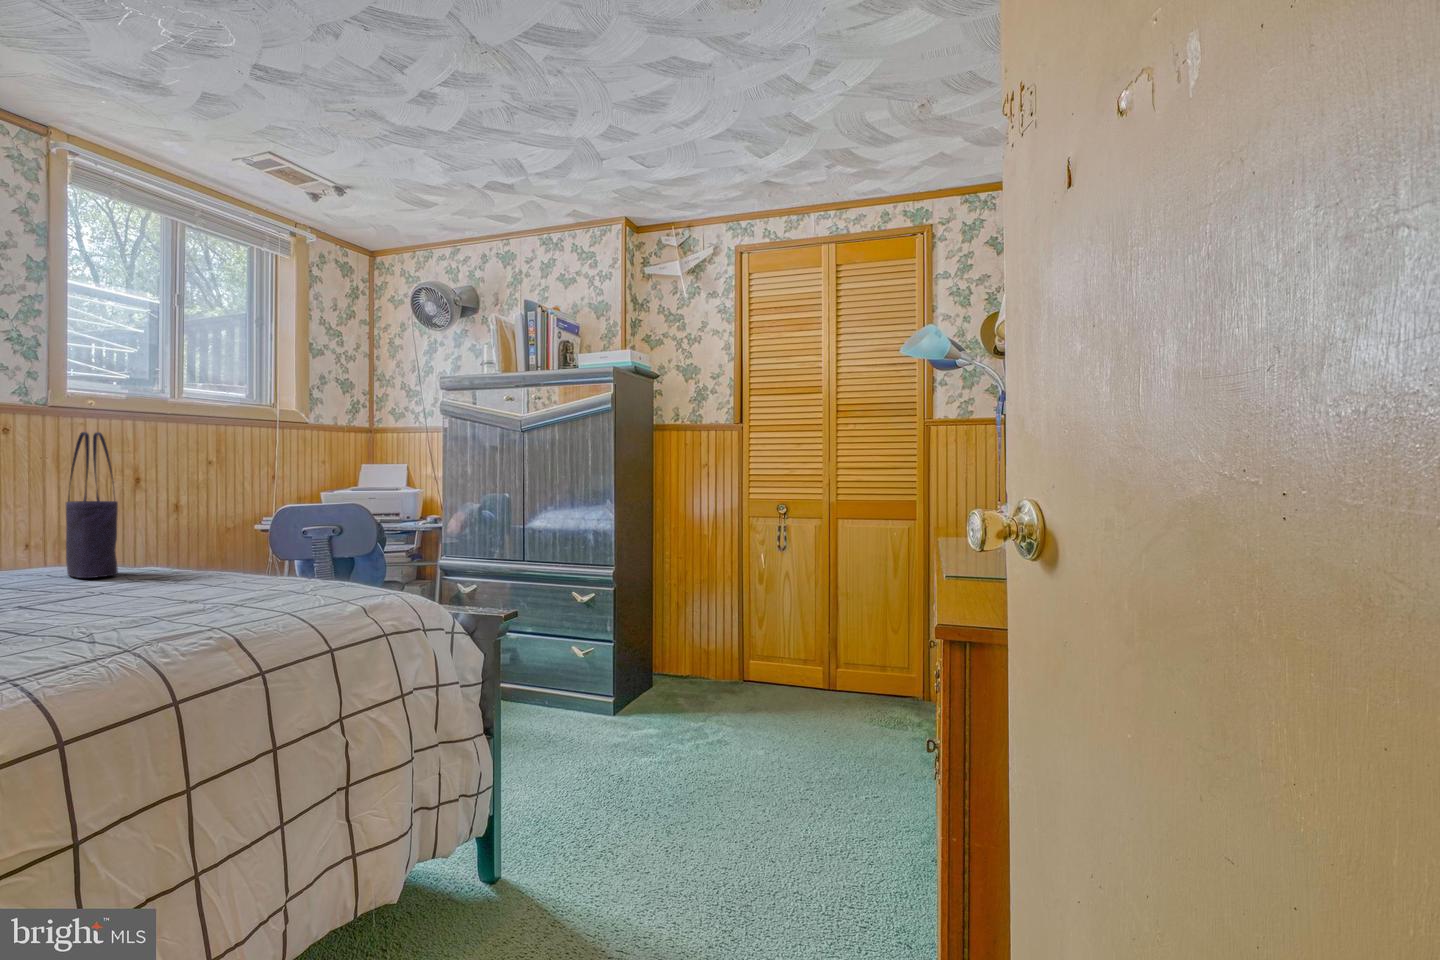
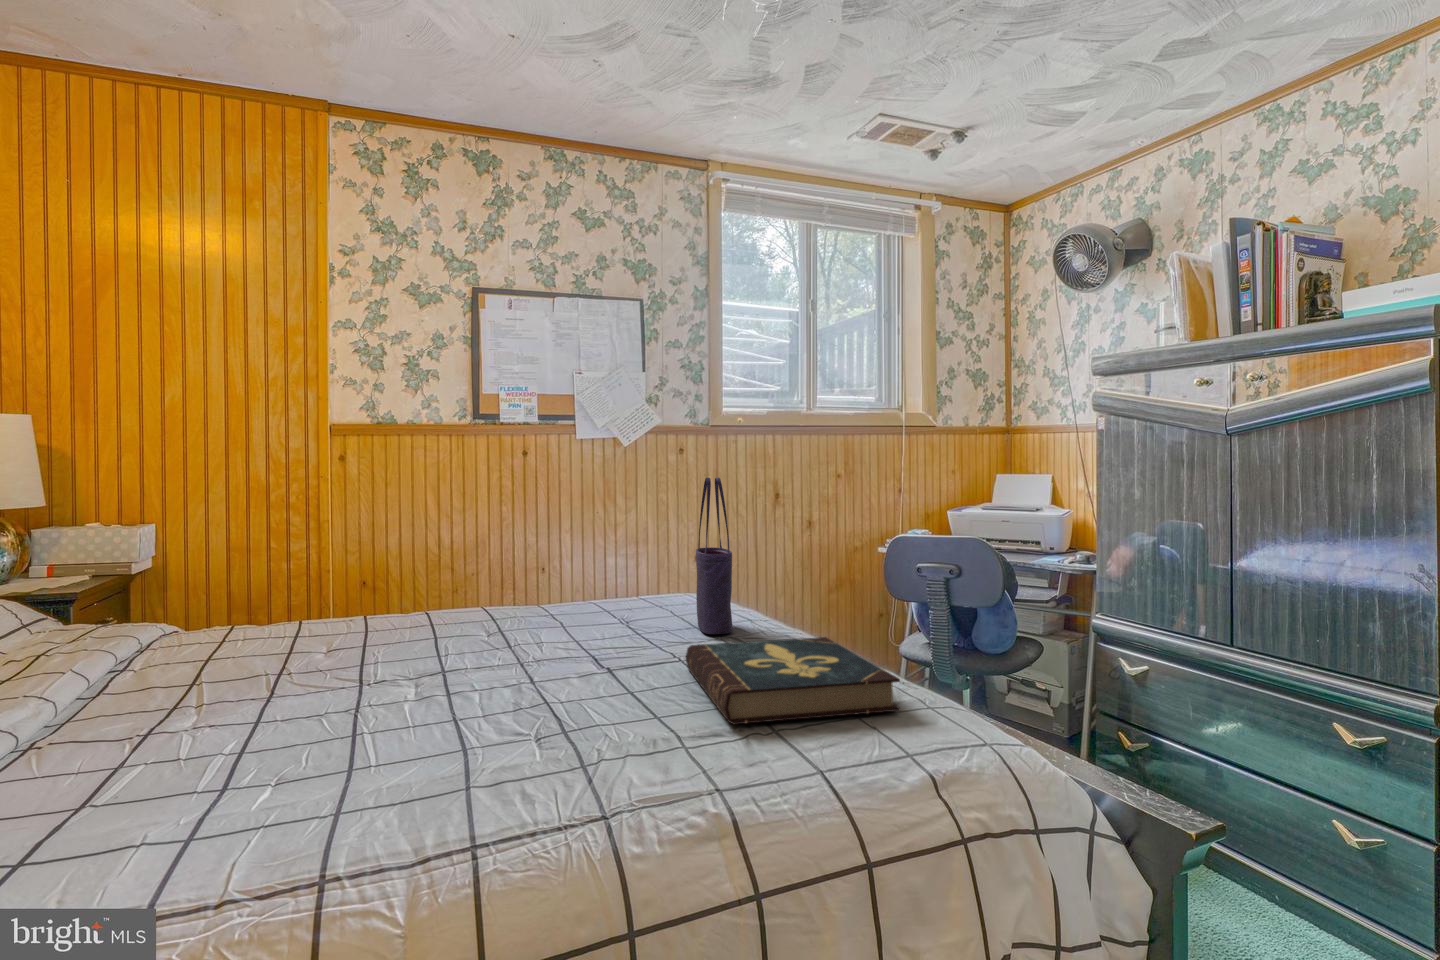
book: none [76,560,313,614] -> present [686,637,900,724]

